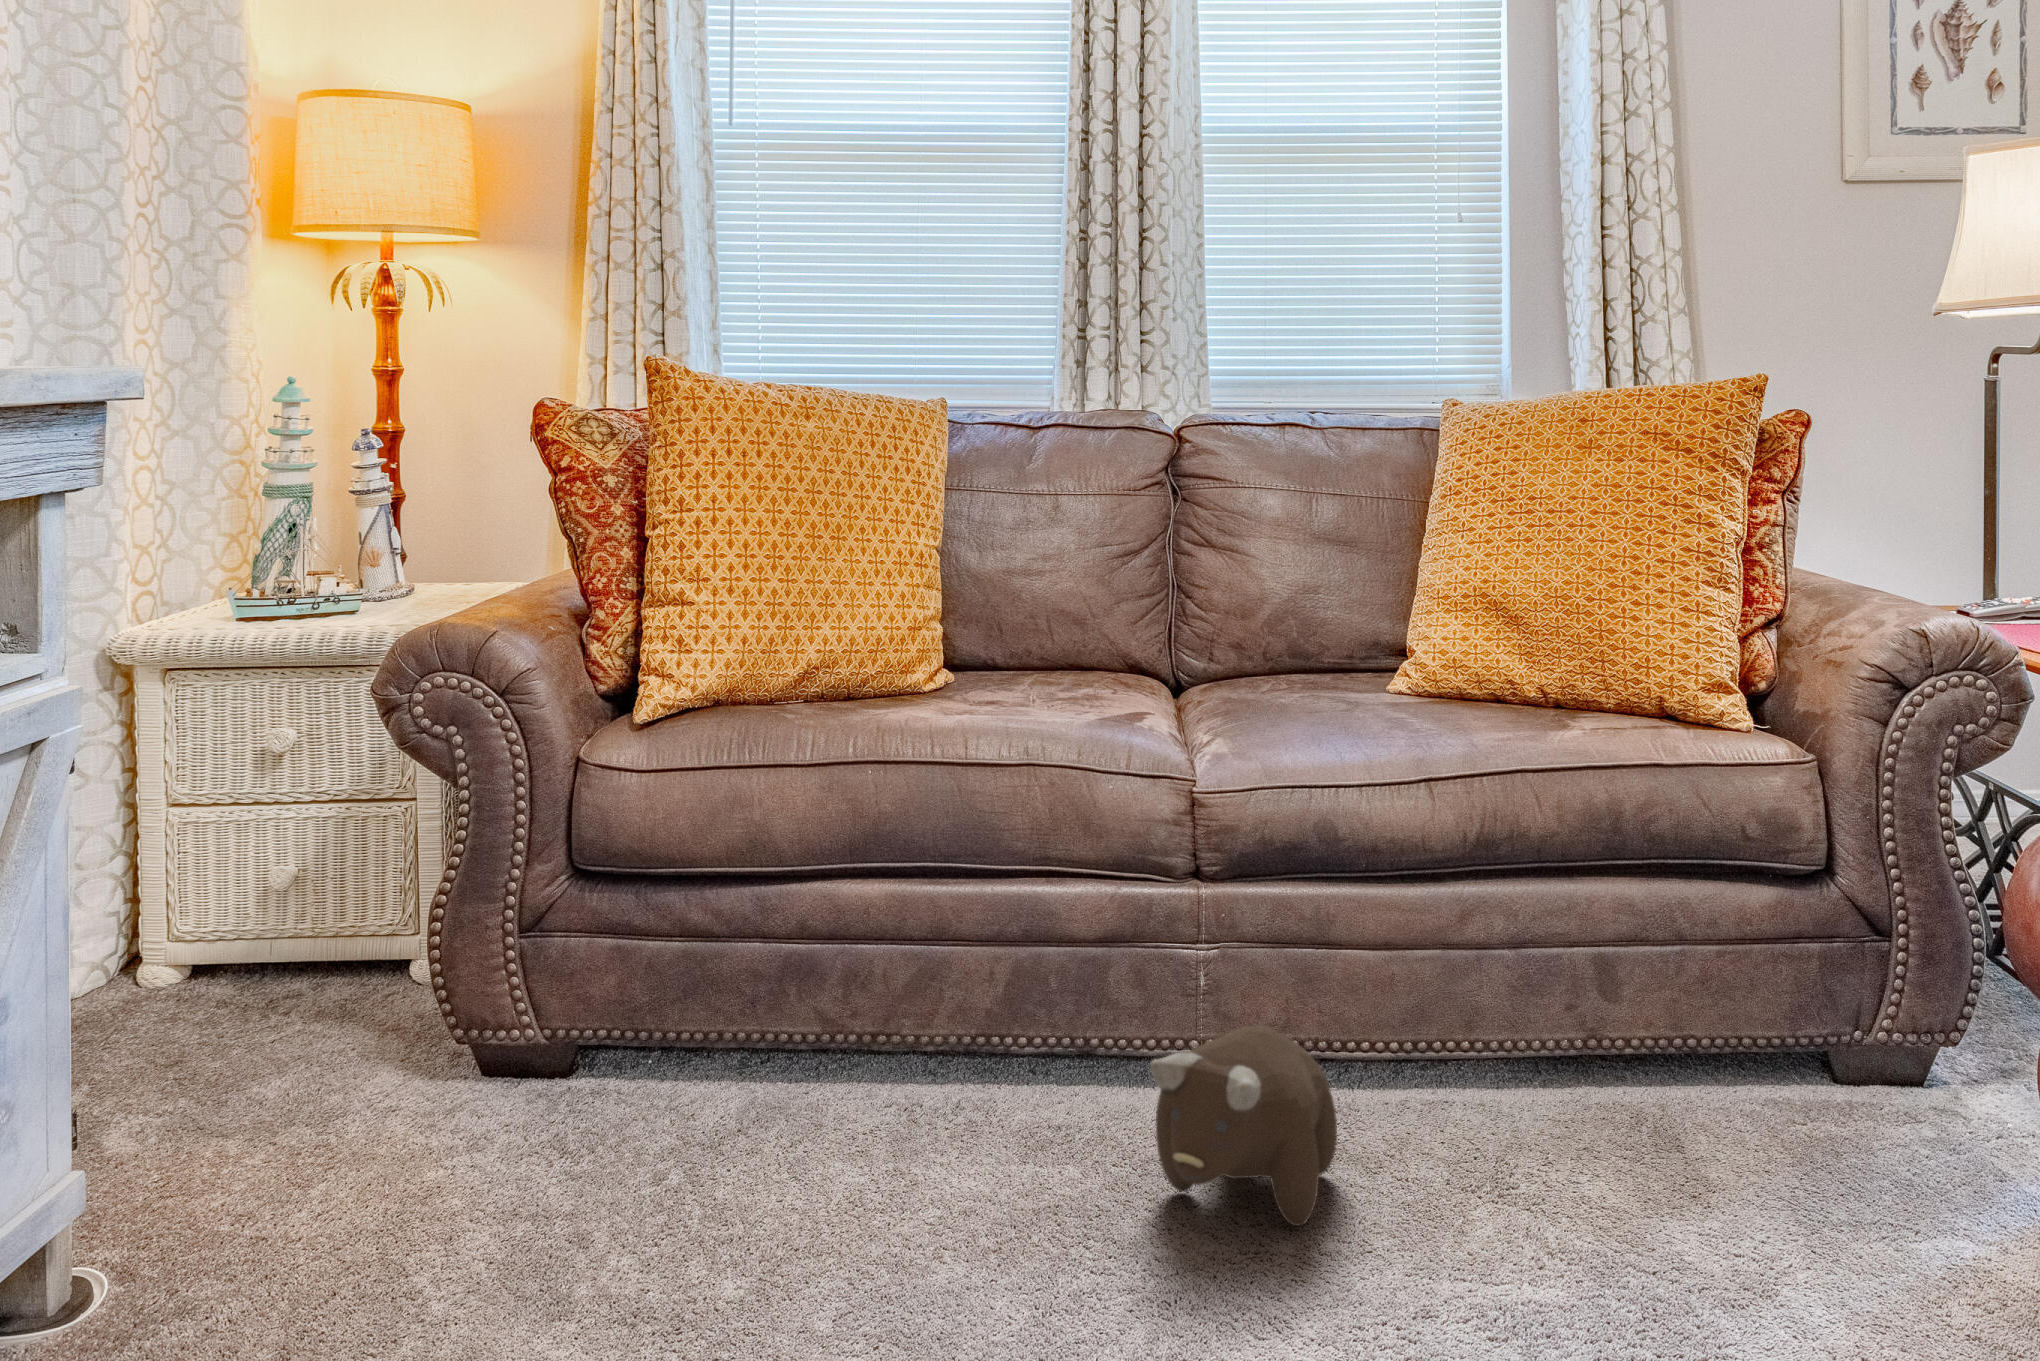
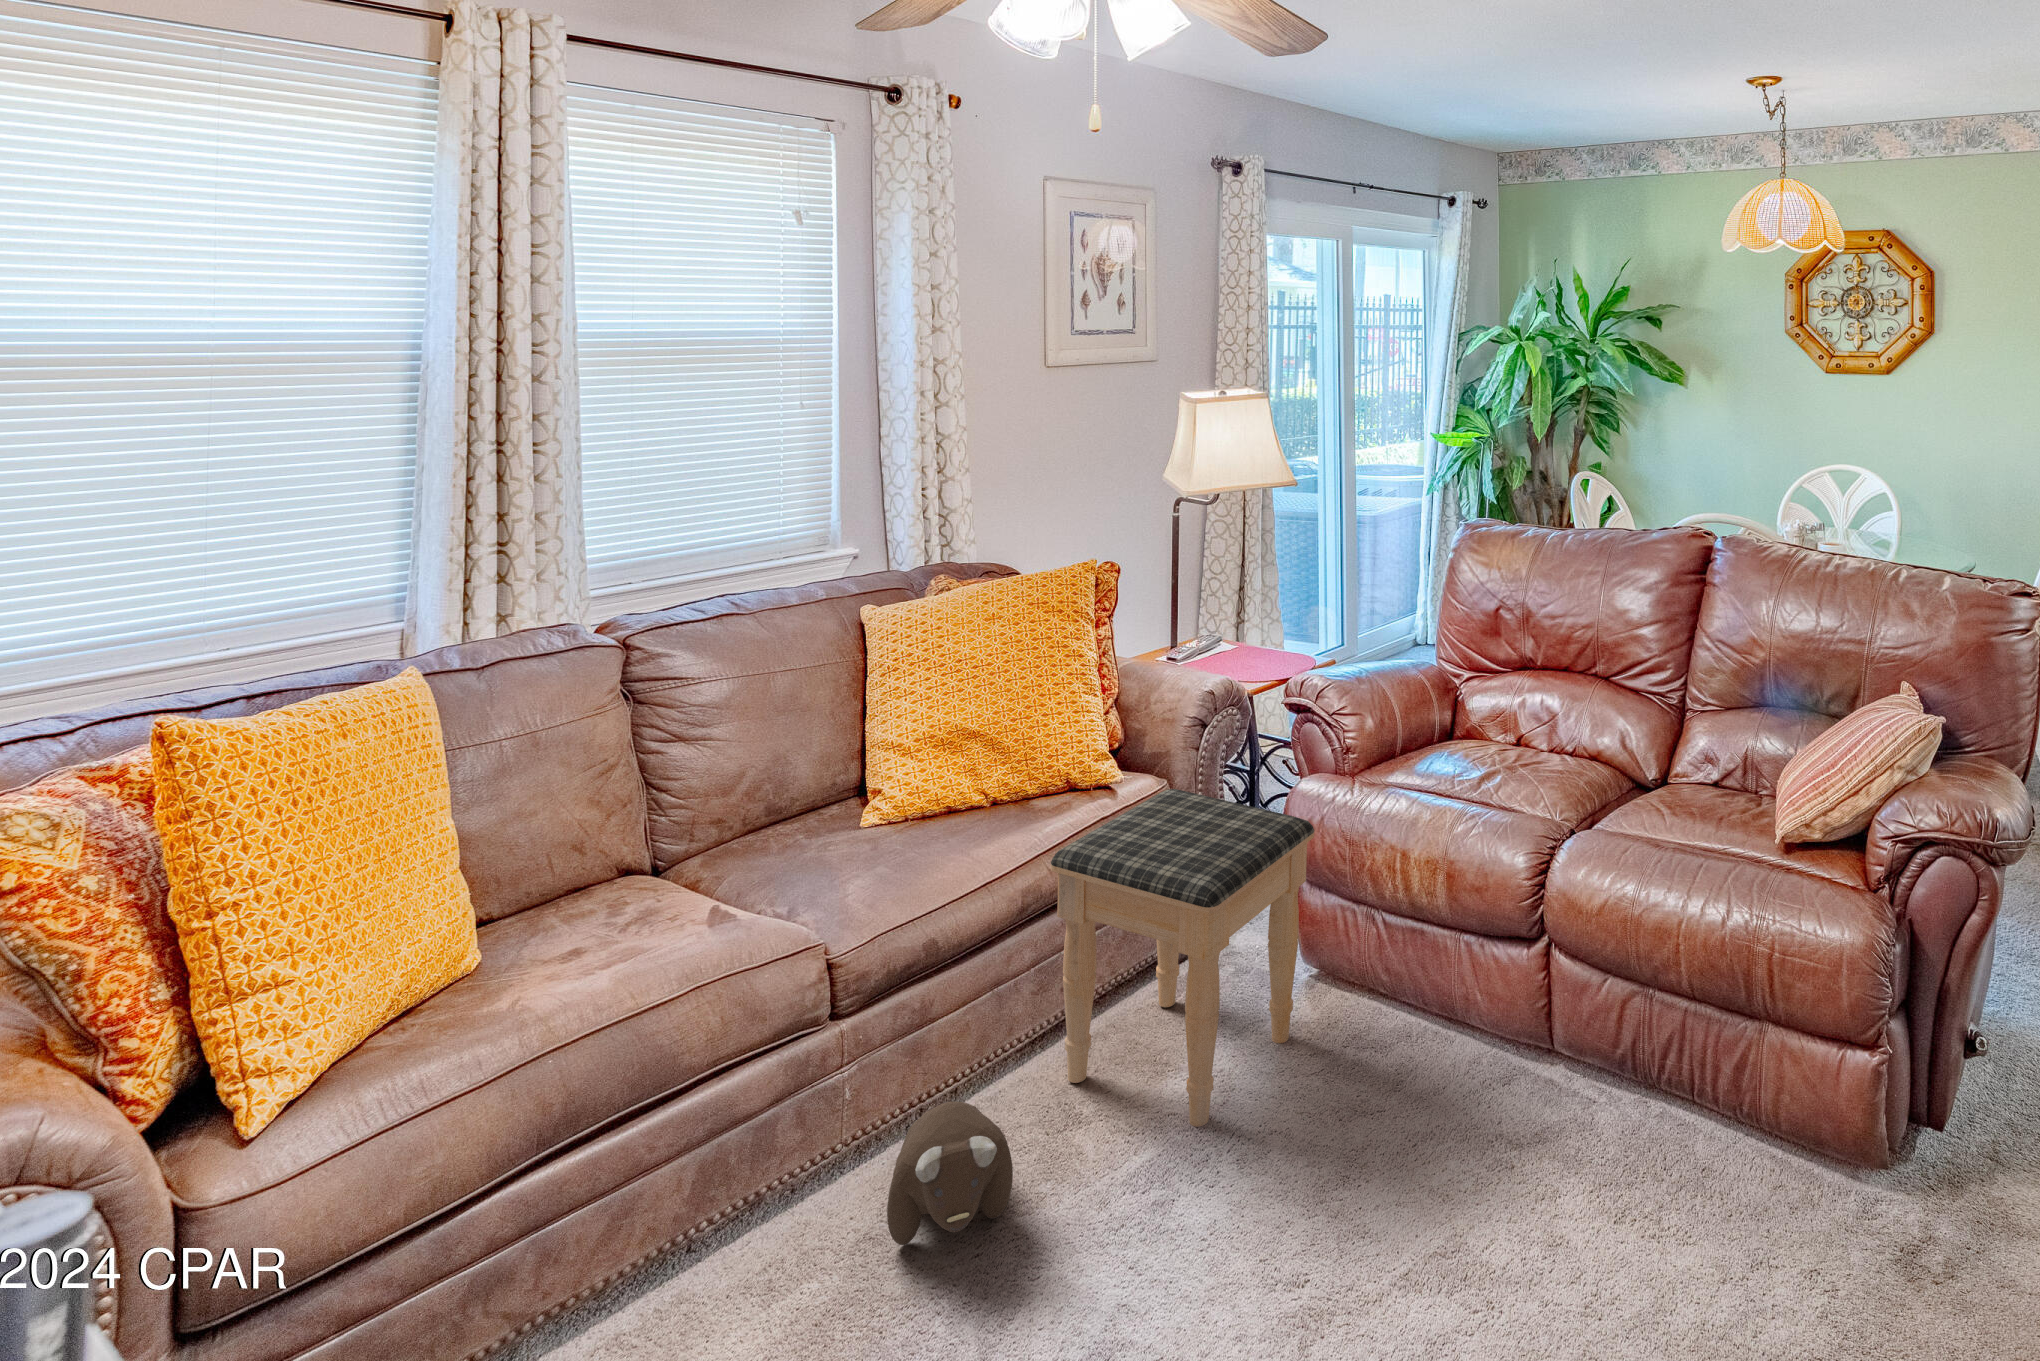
footstool: none [1502,733,2001,1293] -> present [1051,789,1314,1127]

